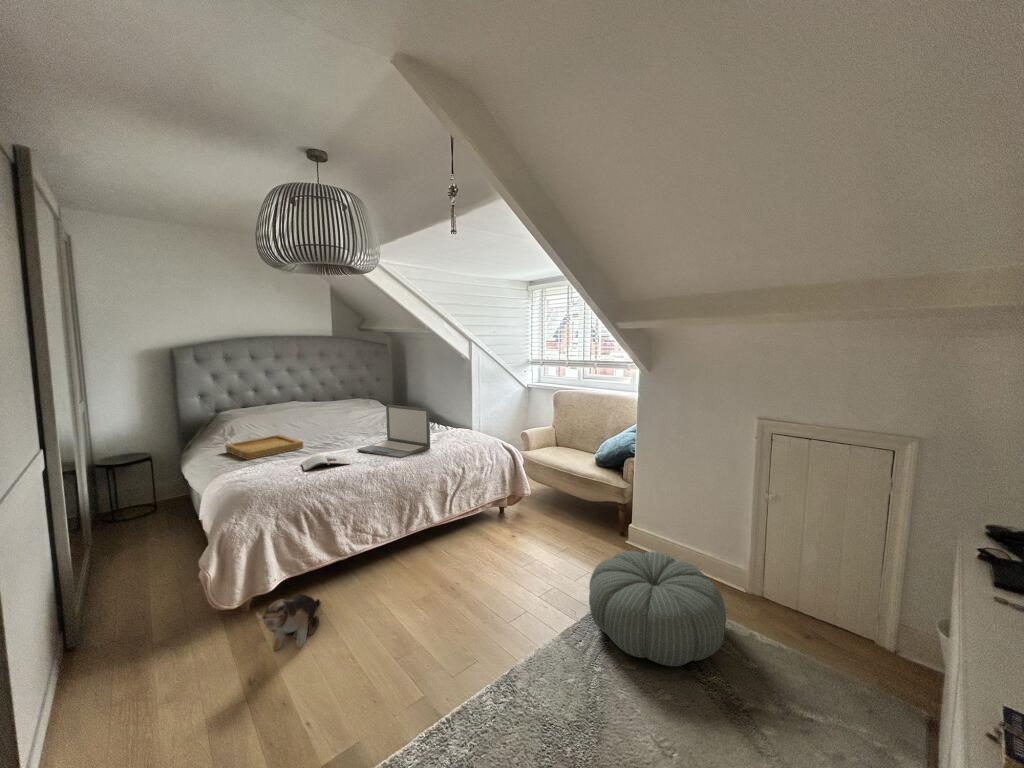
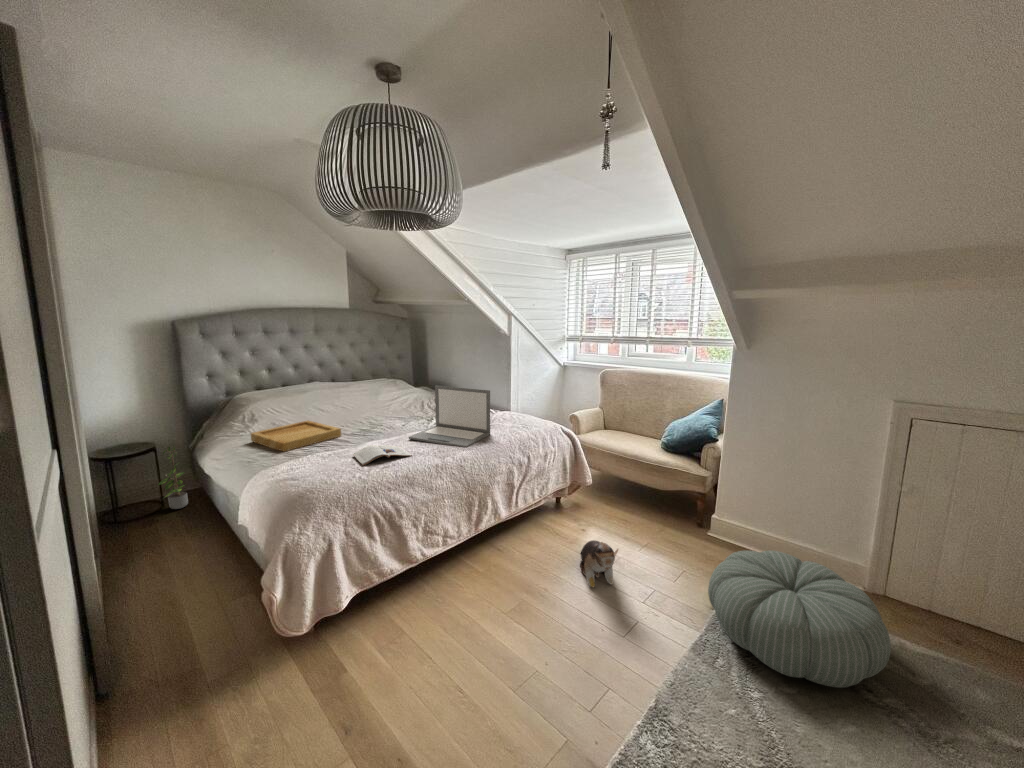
potted plant: none [153,454,178,511] -> present [158,445,188,509]
plush toy: present [256,594,320,651] -> present [580,540,618,588]

